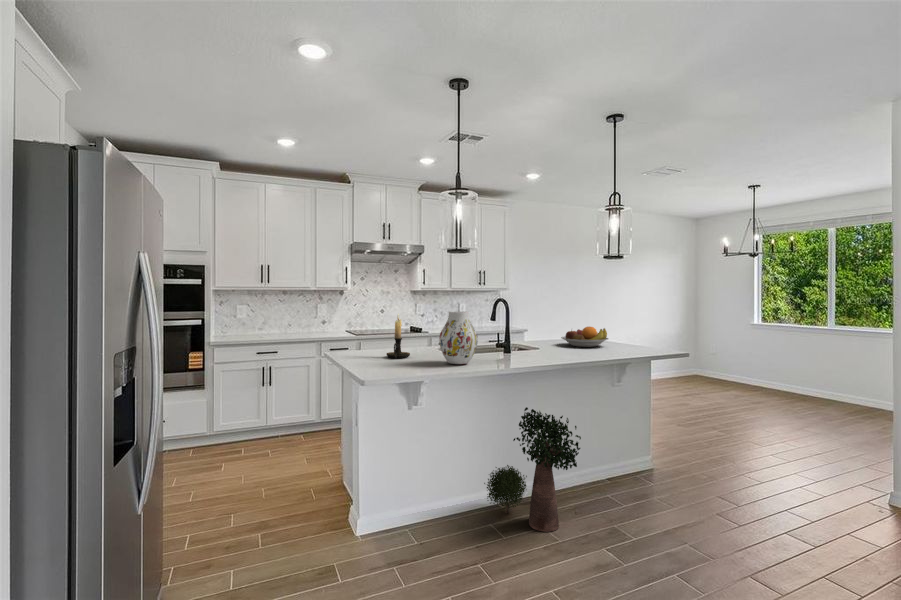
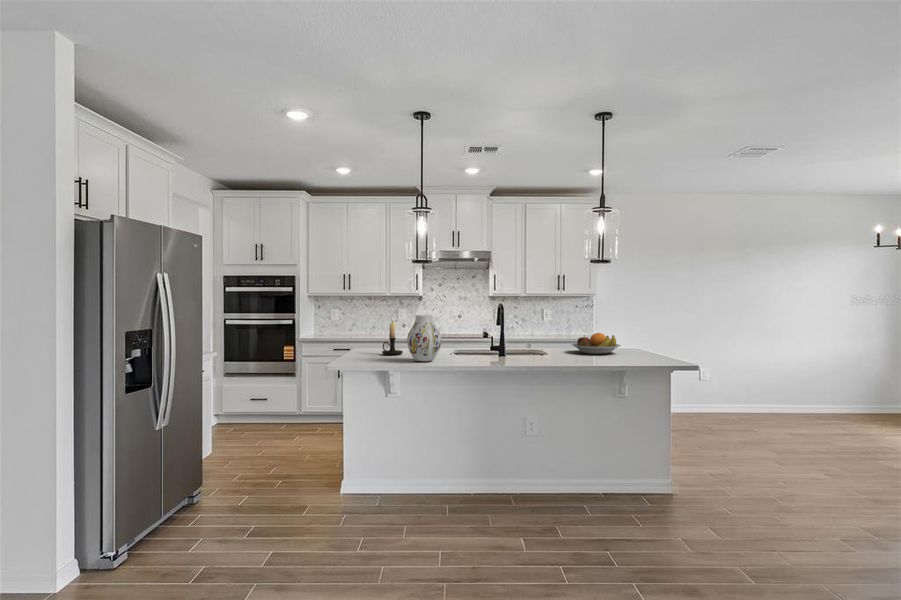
potted plant: present [484,407,581,532] -> none [452,405,526,520]

